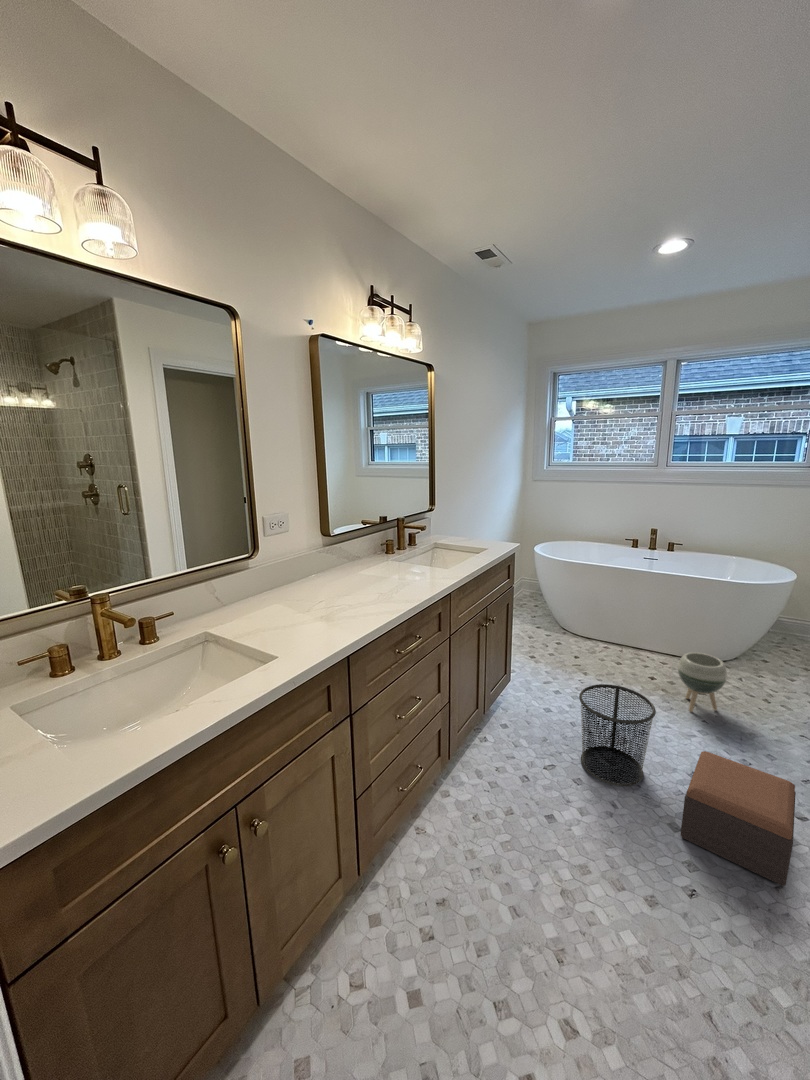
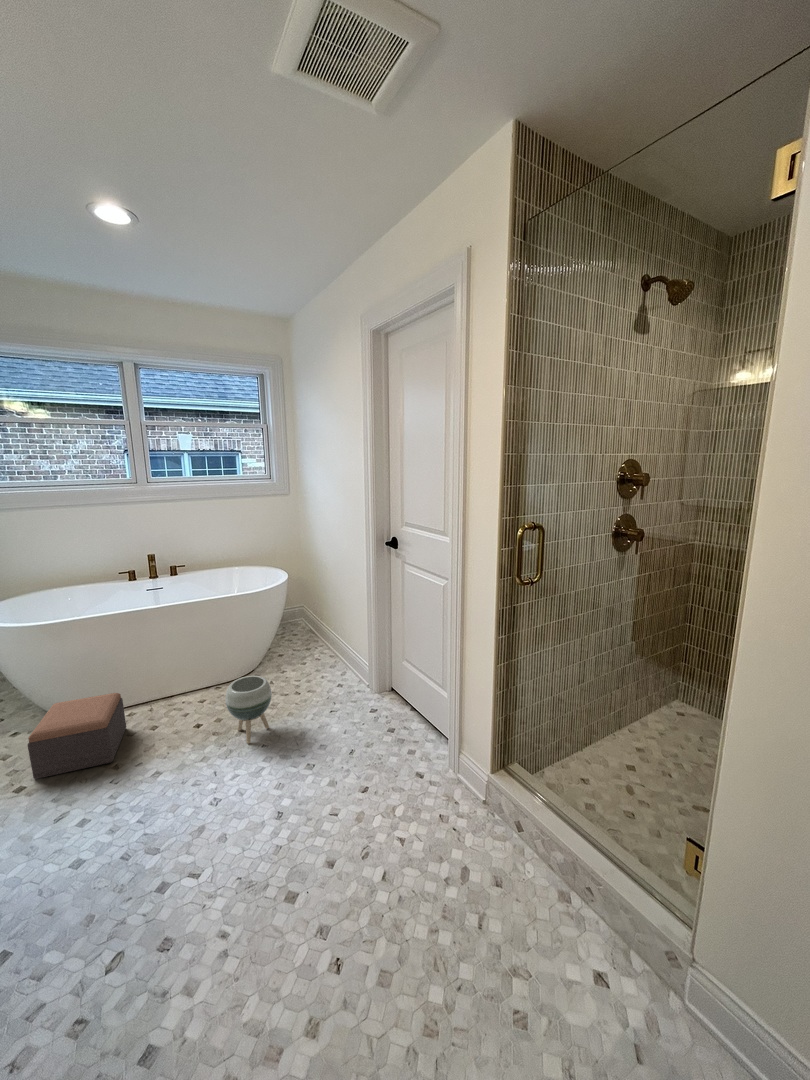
waste bin: present [579,684,656,786] -> none [135,765,239,917]
footstool: present [680,751,796,886] -> present [28,693,126,779]

